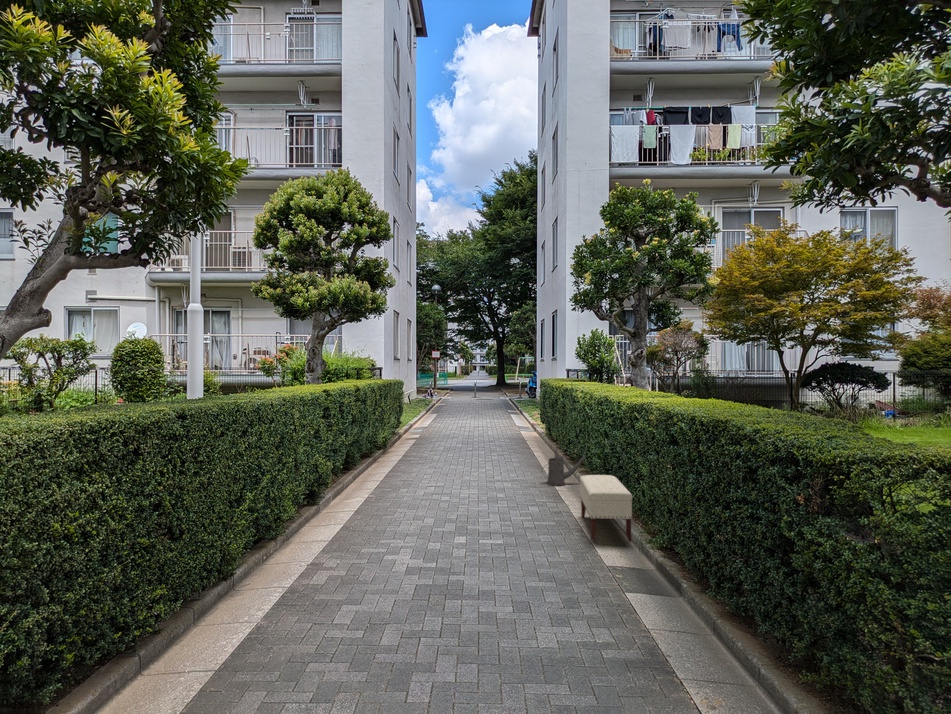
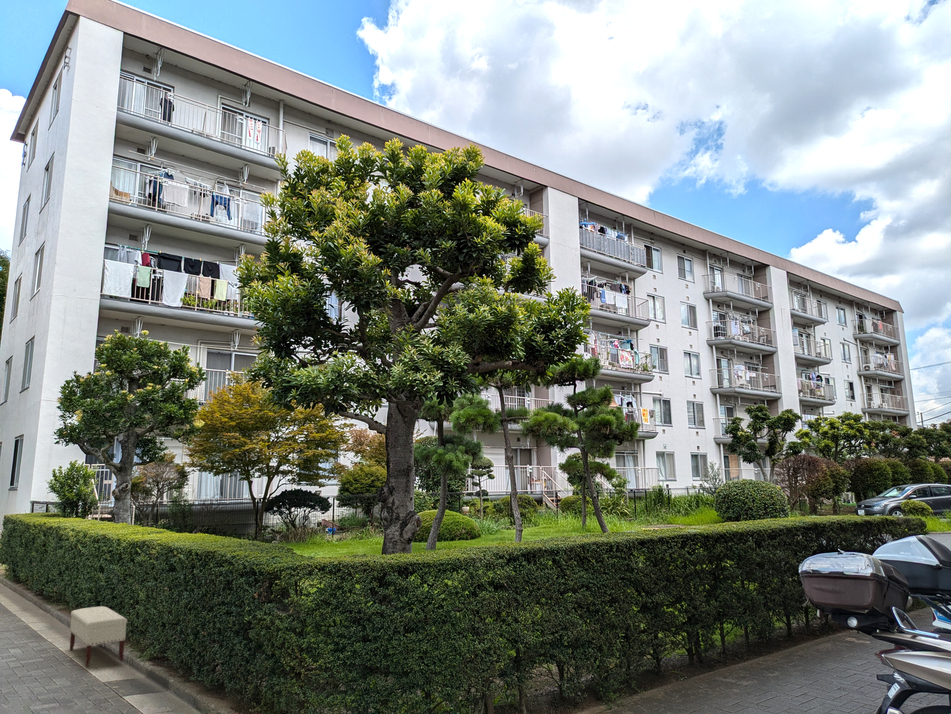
watering can: present [547,449,585,486] -> none [16,589,68,628]

